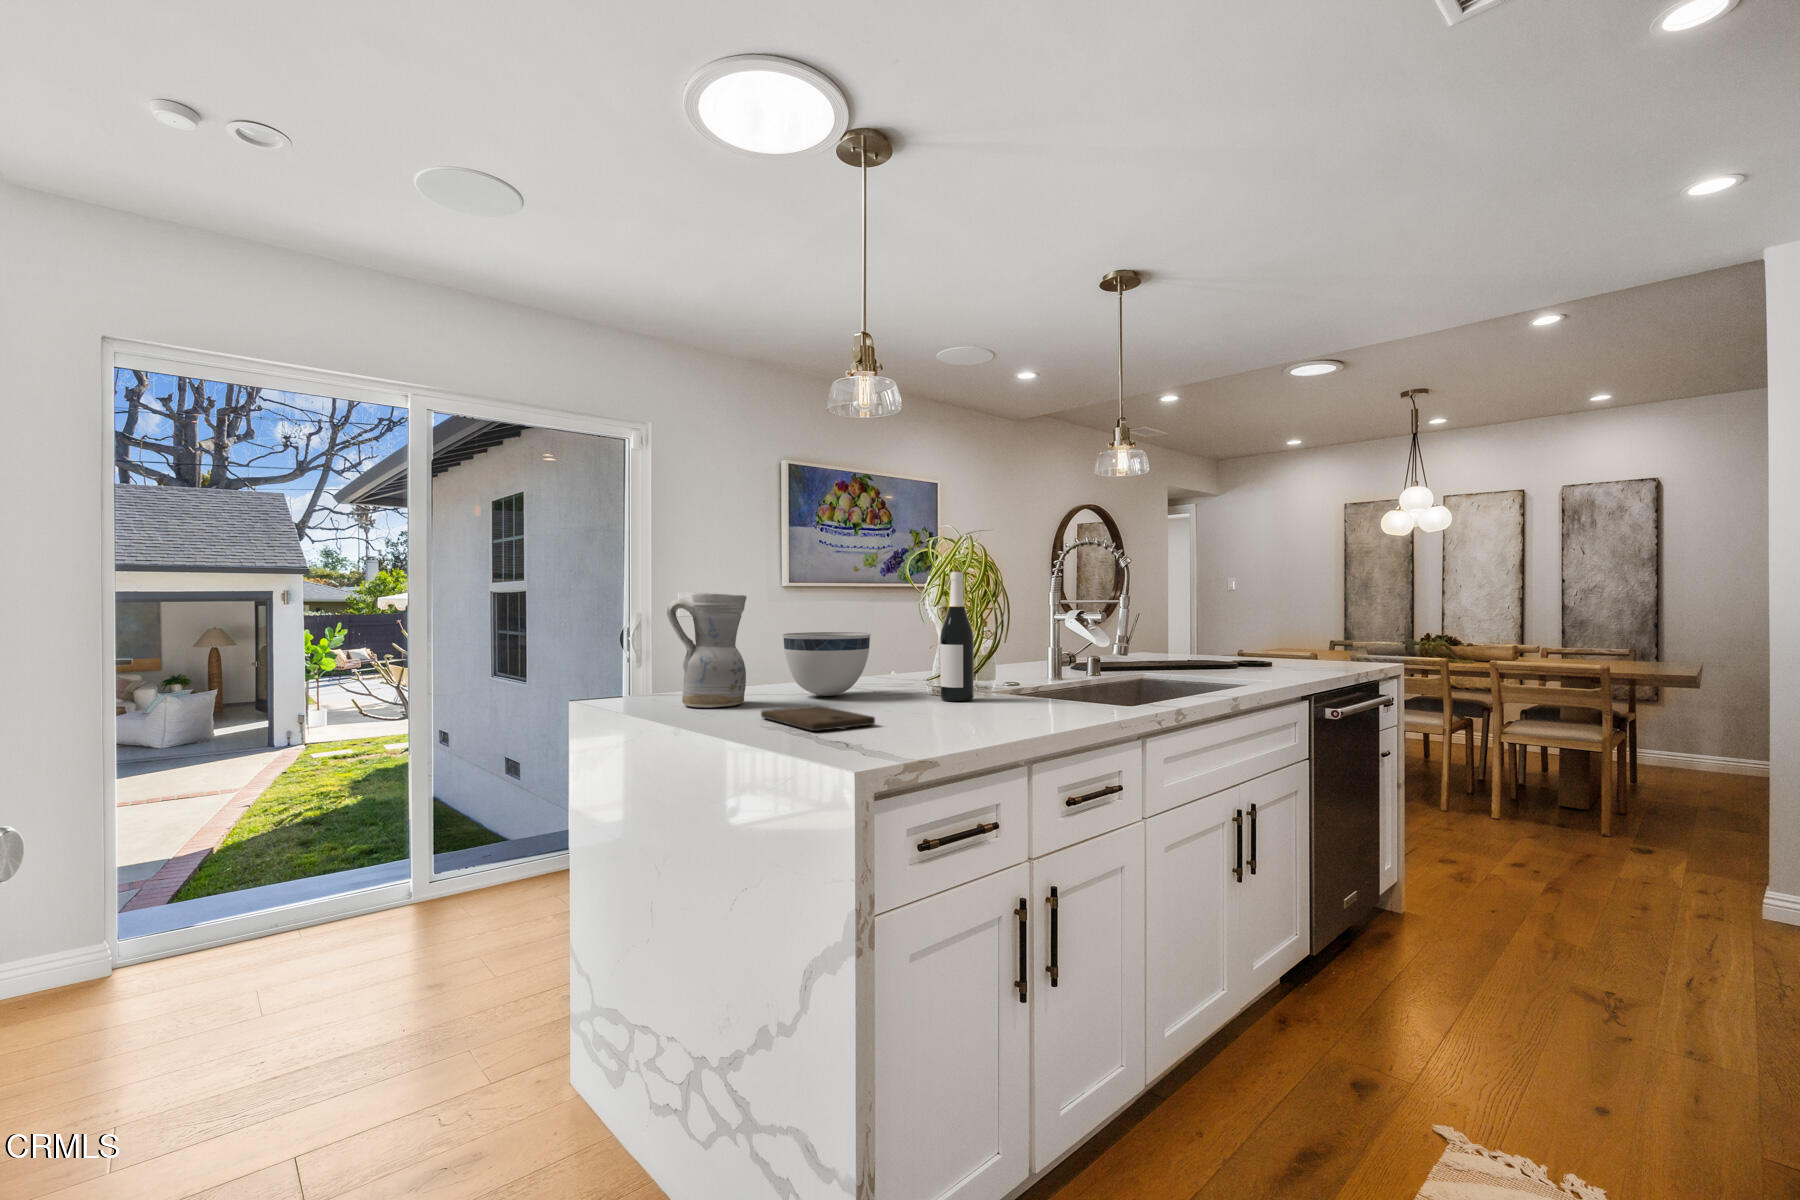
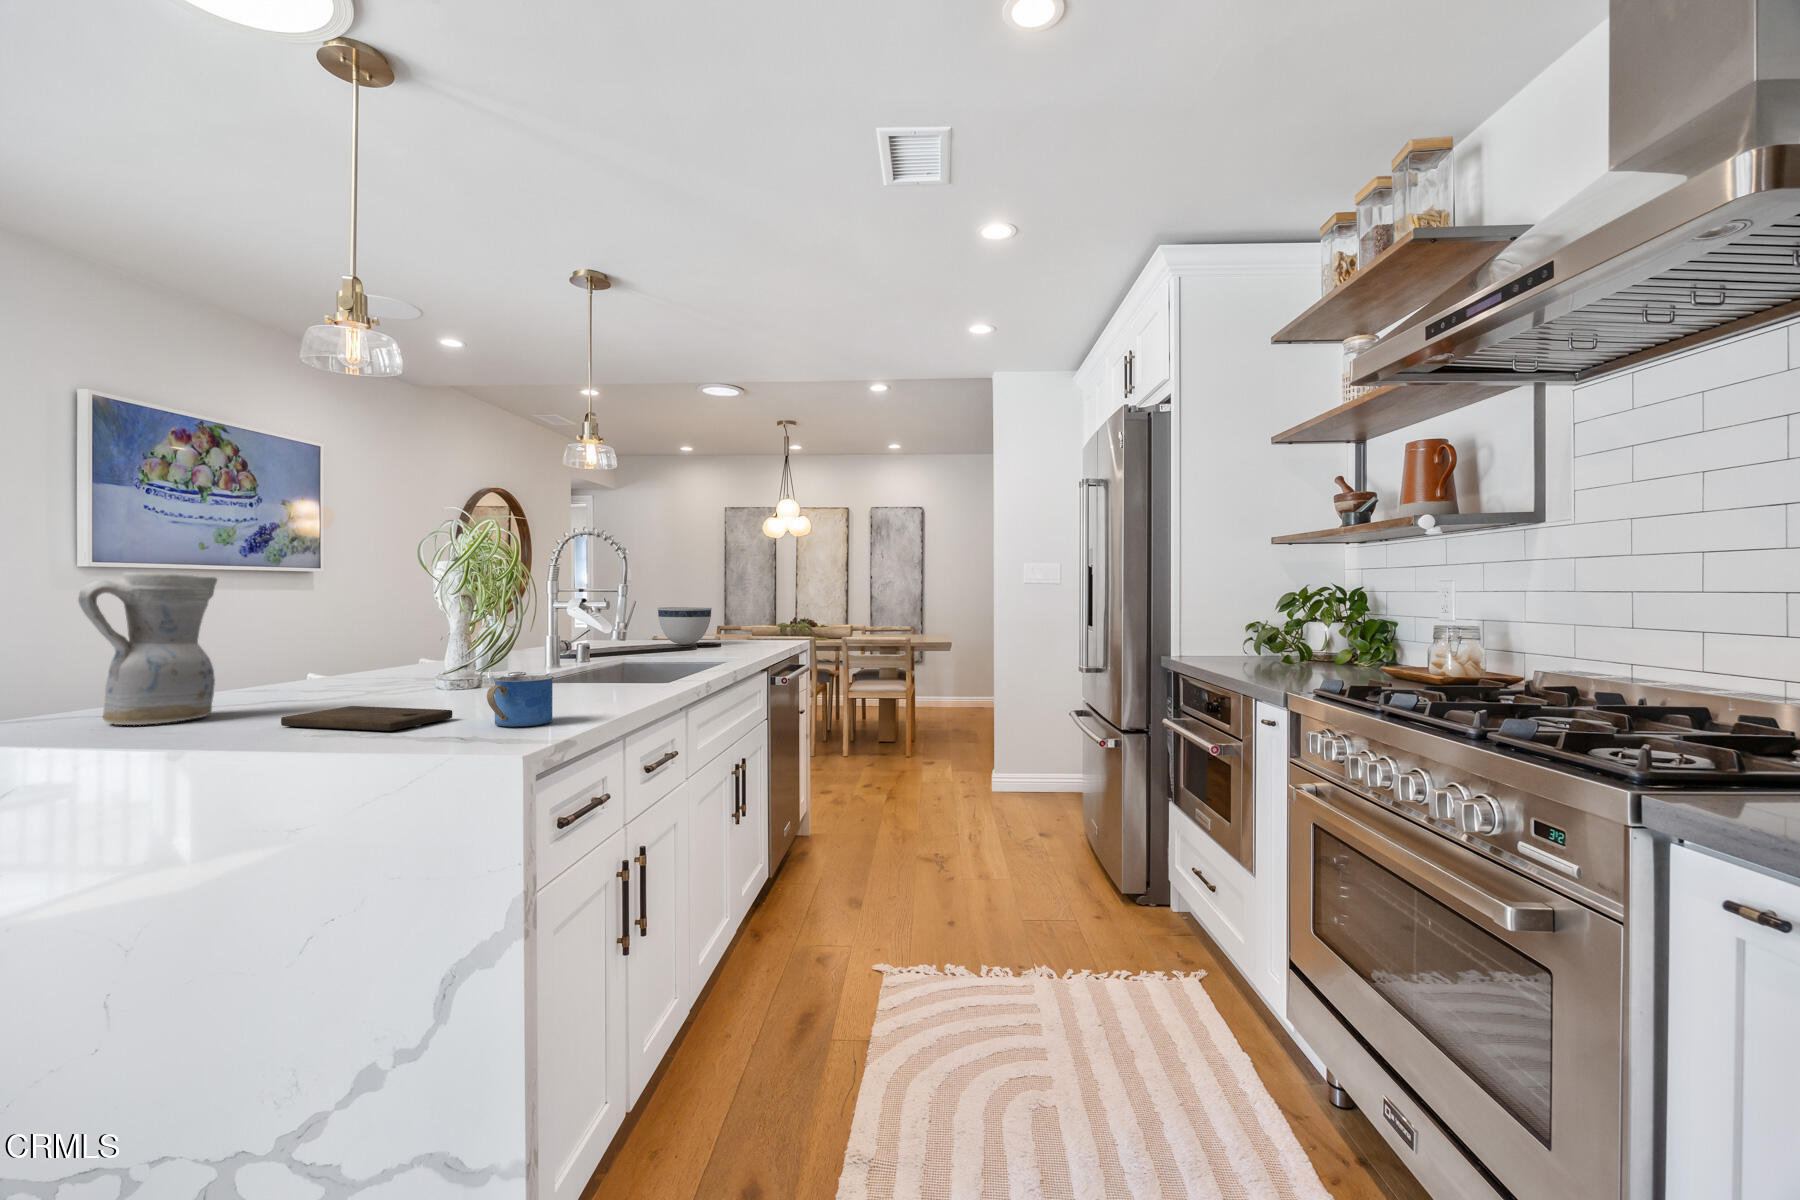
wine bottle: present [940,571,974,701] -> none [473,556,511,691]
bowl: present [783,632,871,696] -> present [658,607,712,645]
mug: none [879,689,946,740] -> present [487,675,554,726]

